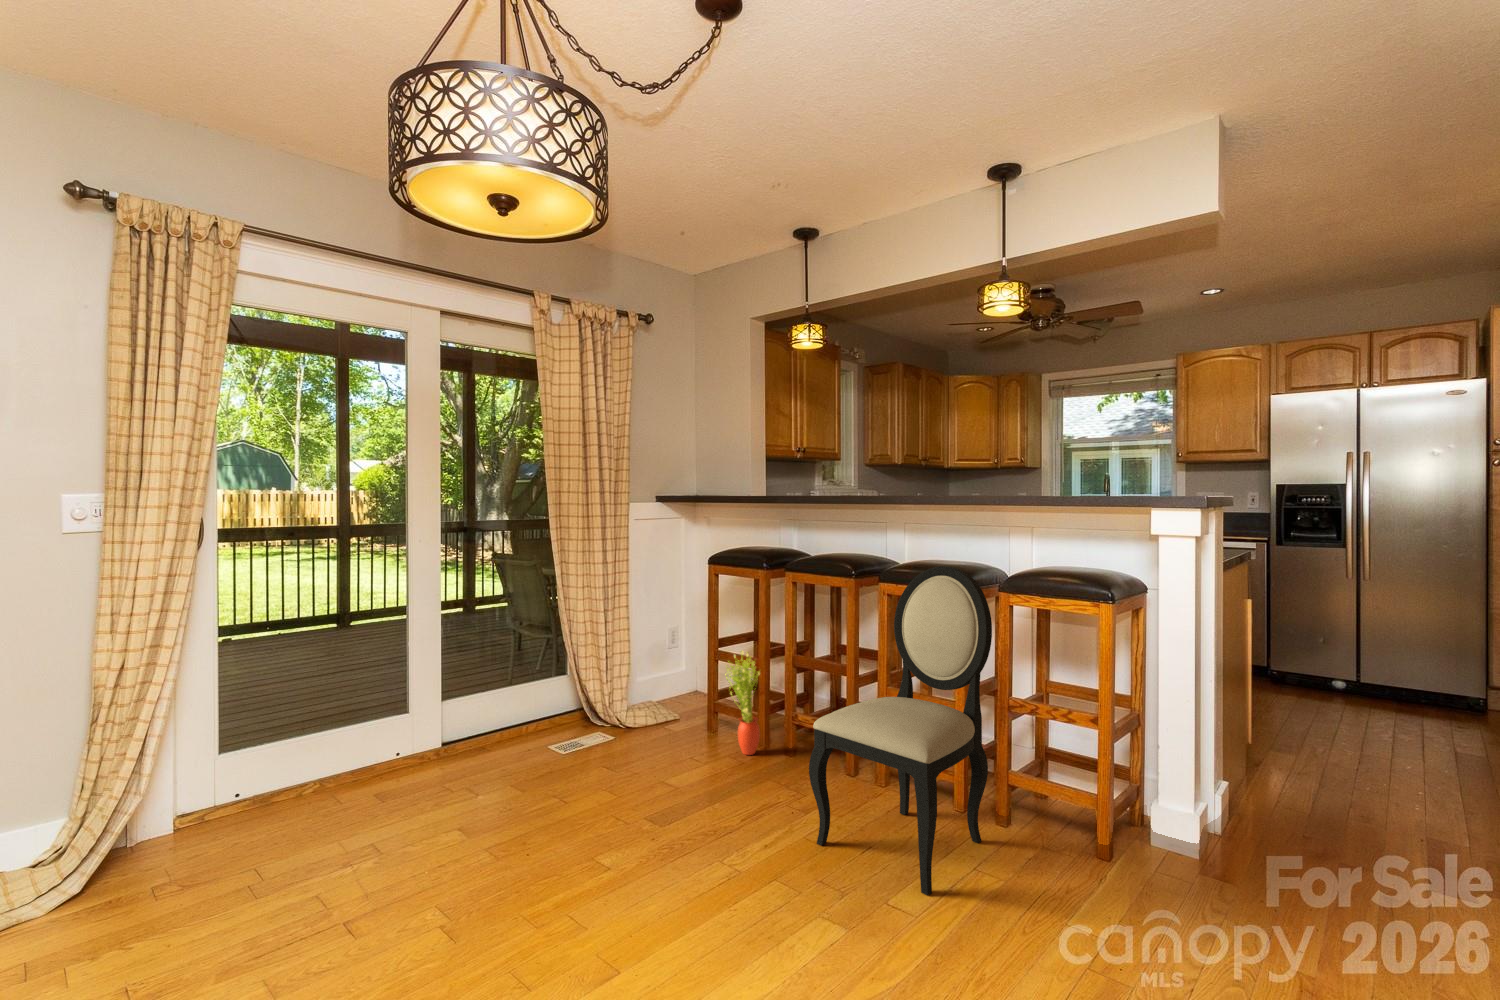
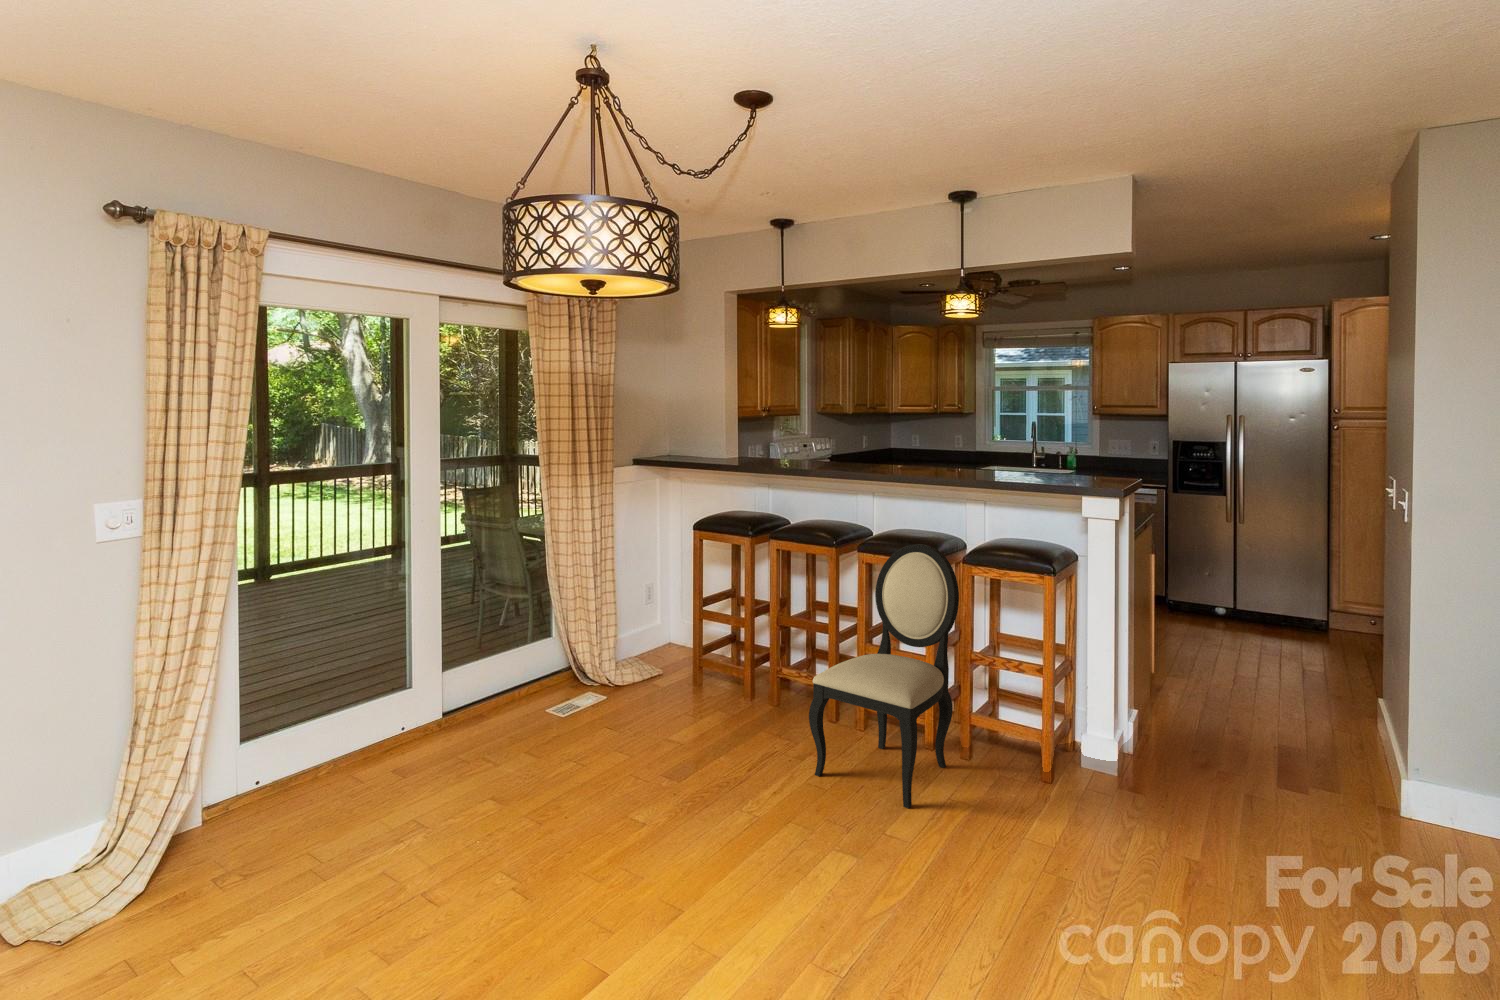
potted plant: present [725,651,760,755] -> none [716,611,749,704]

